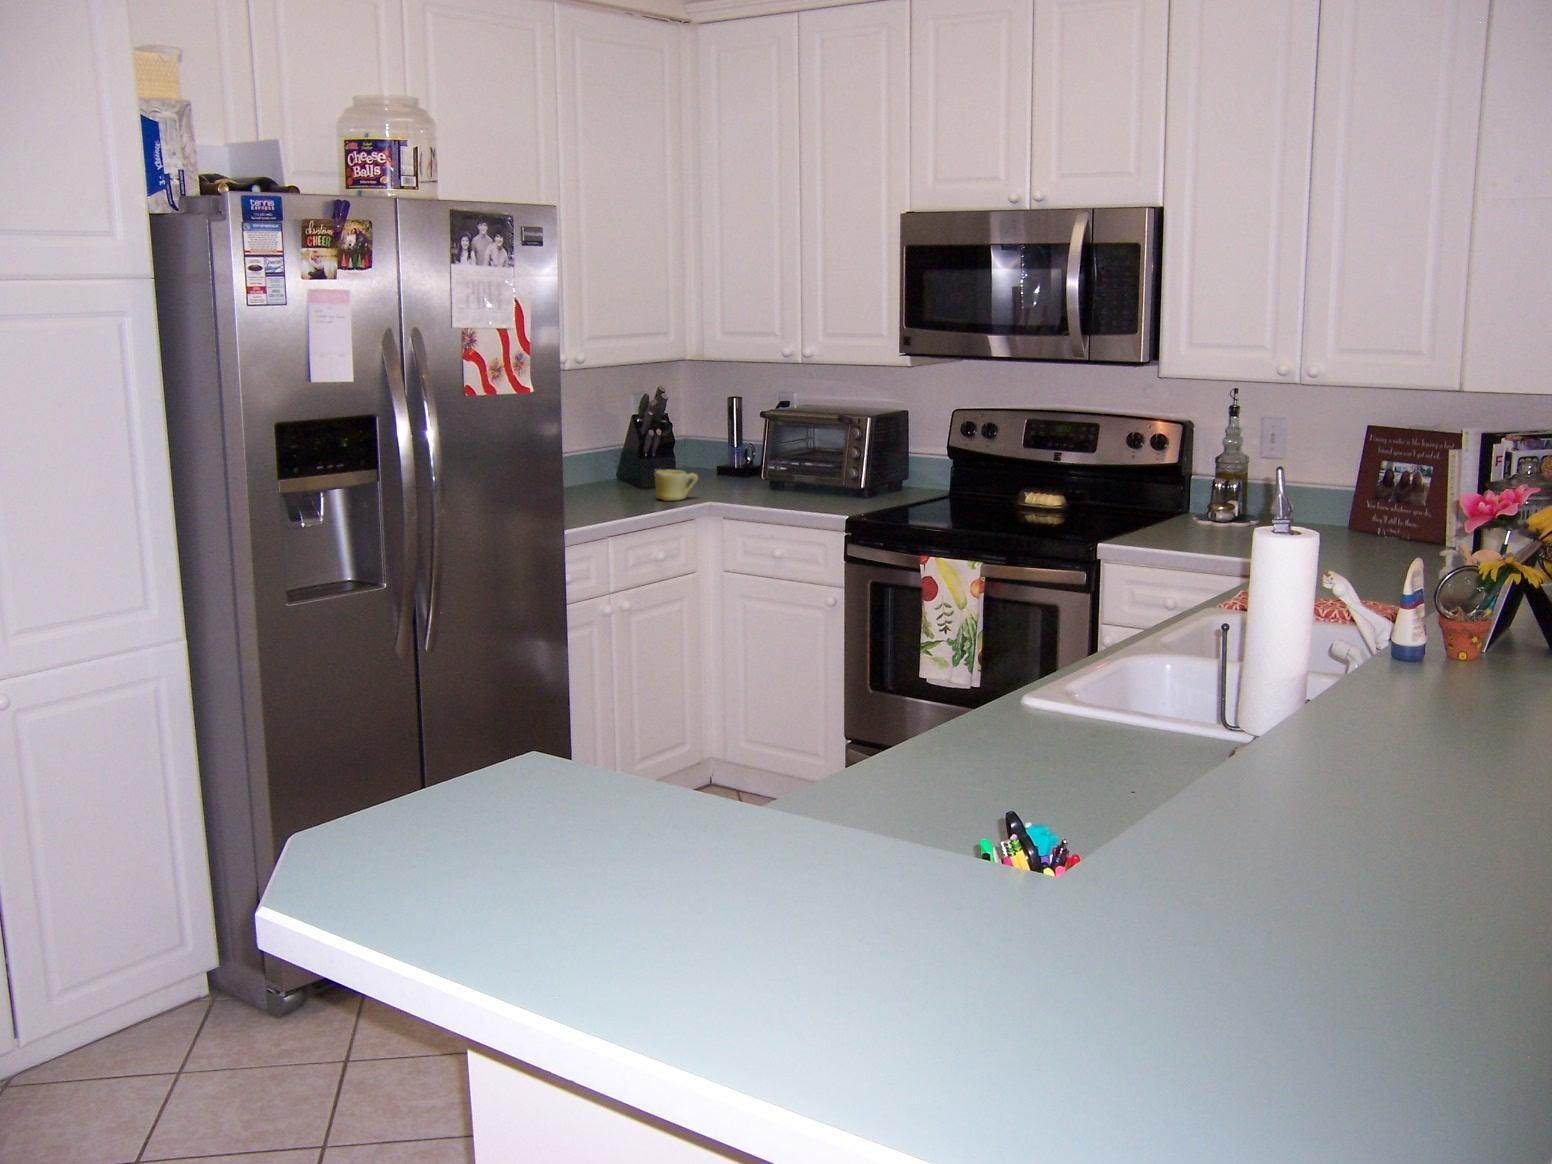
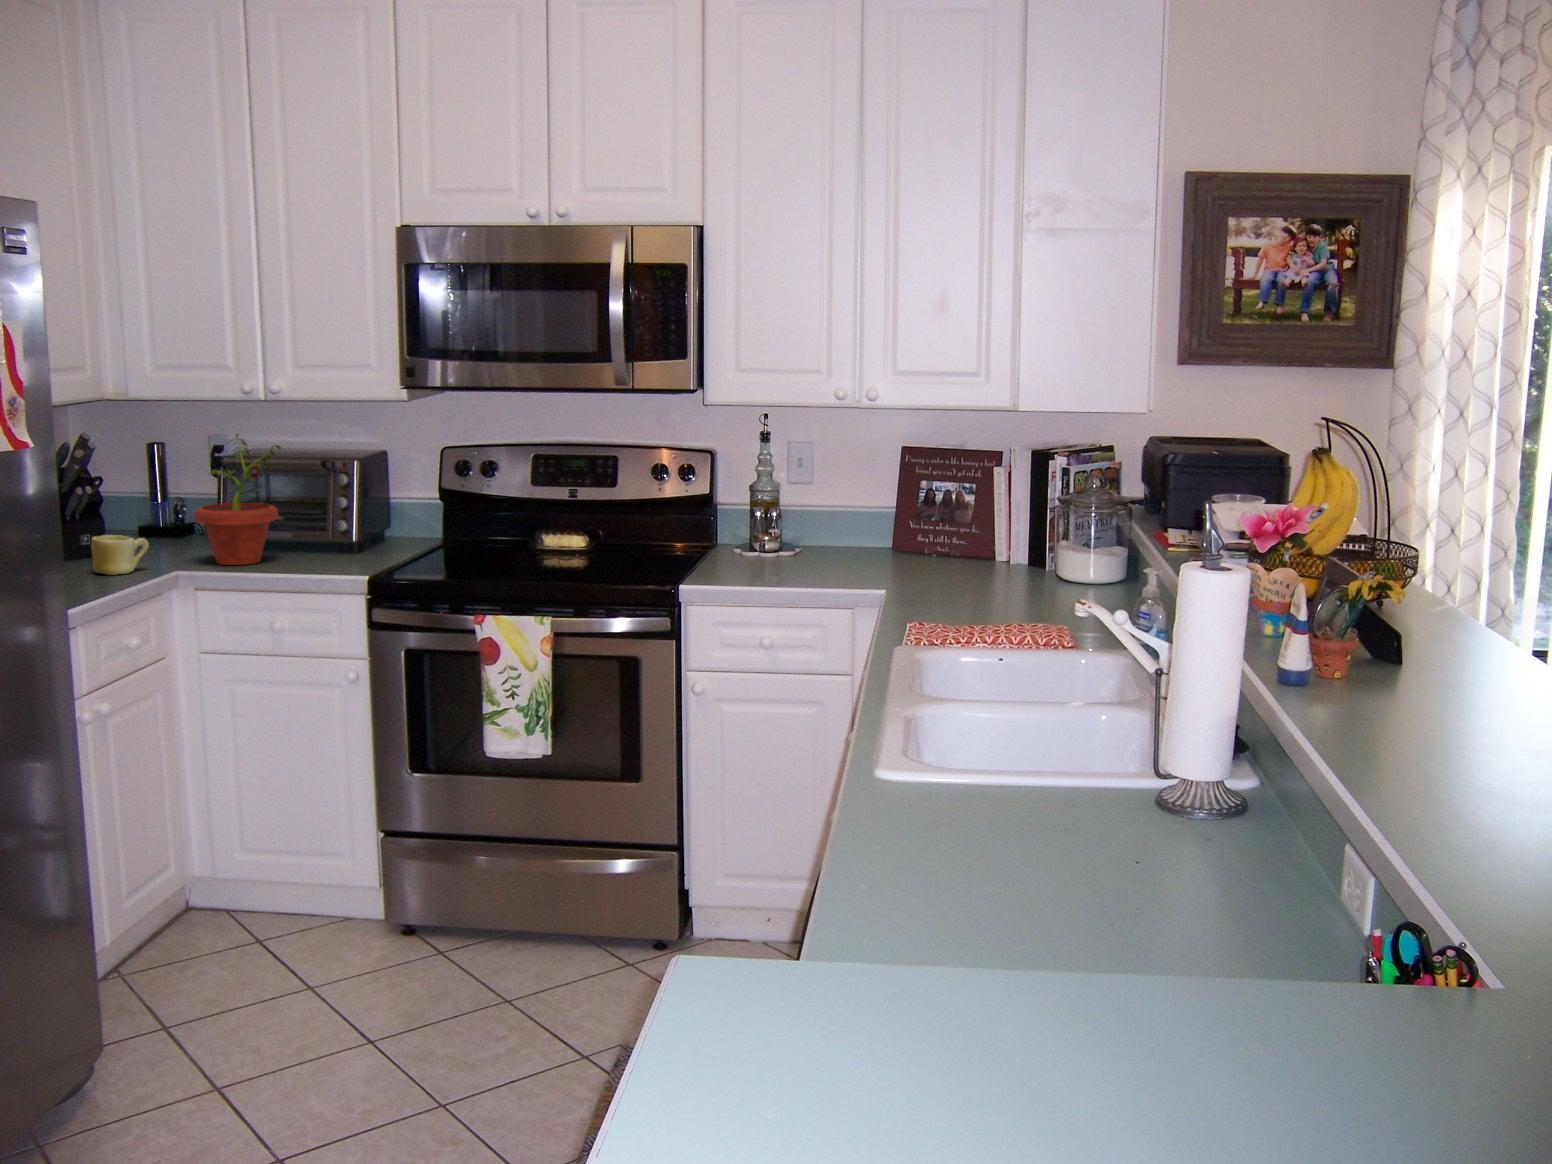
potted plant: none [736,393,805,500] -> present [194,434,281,565]

